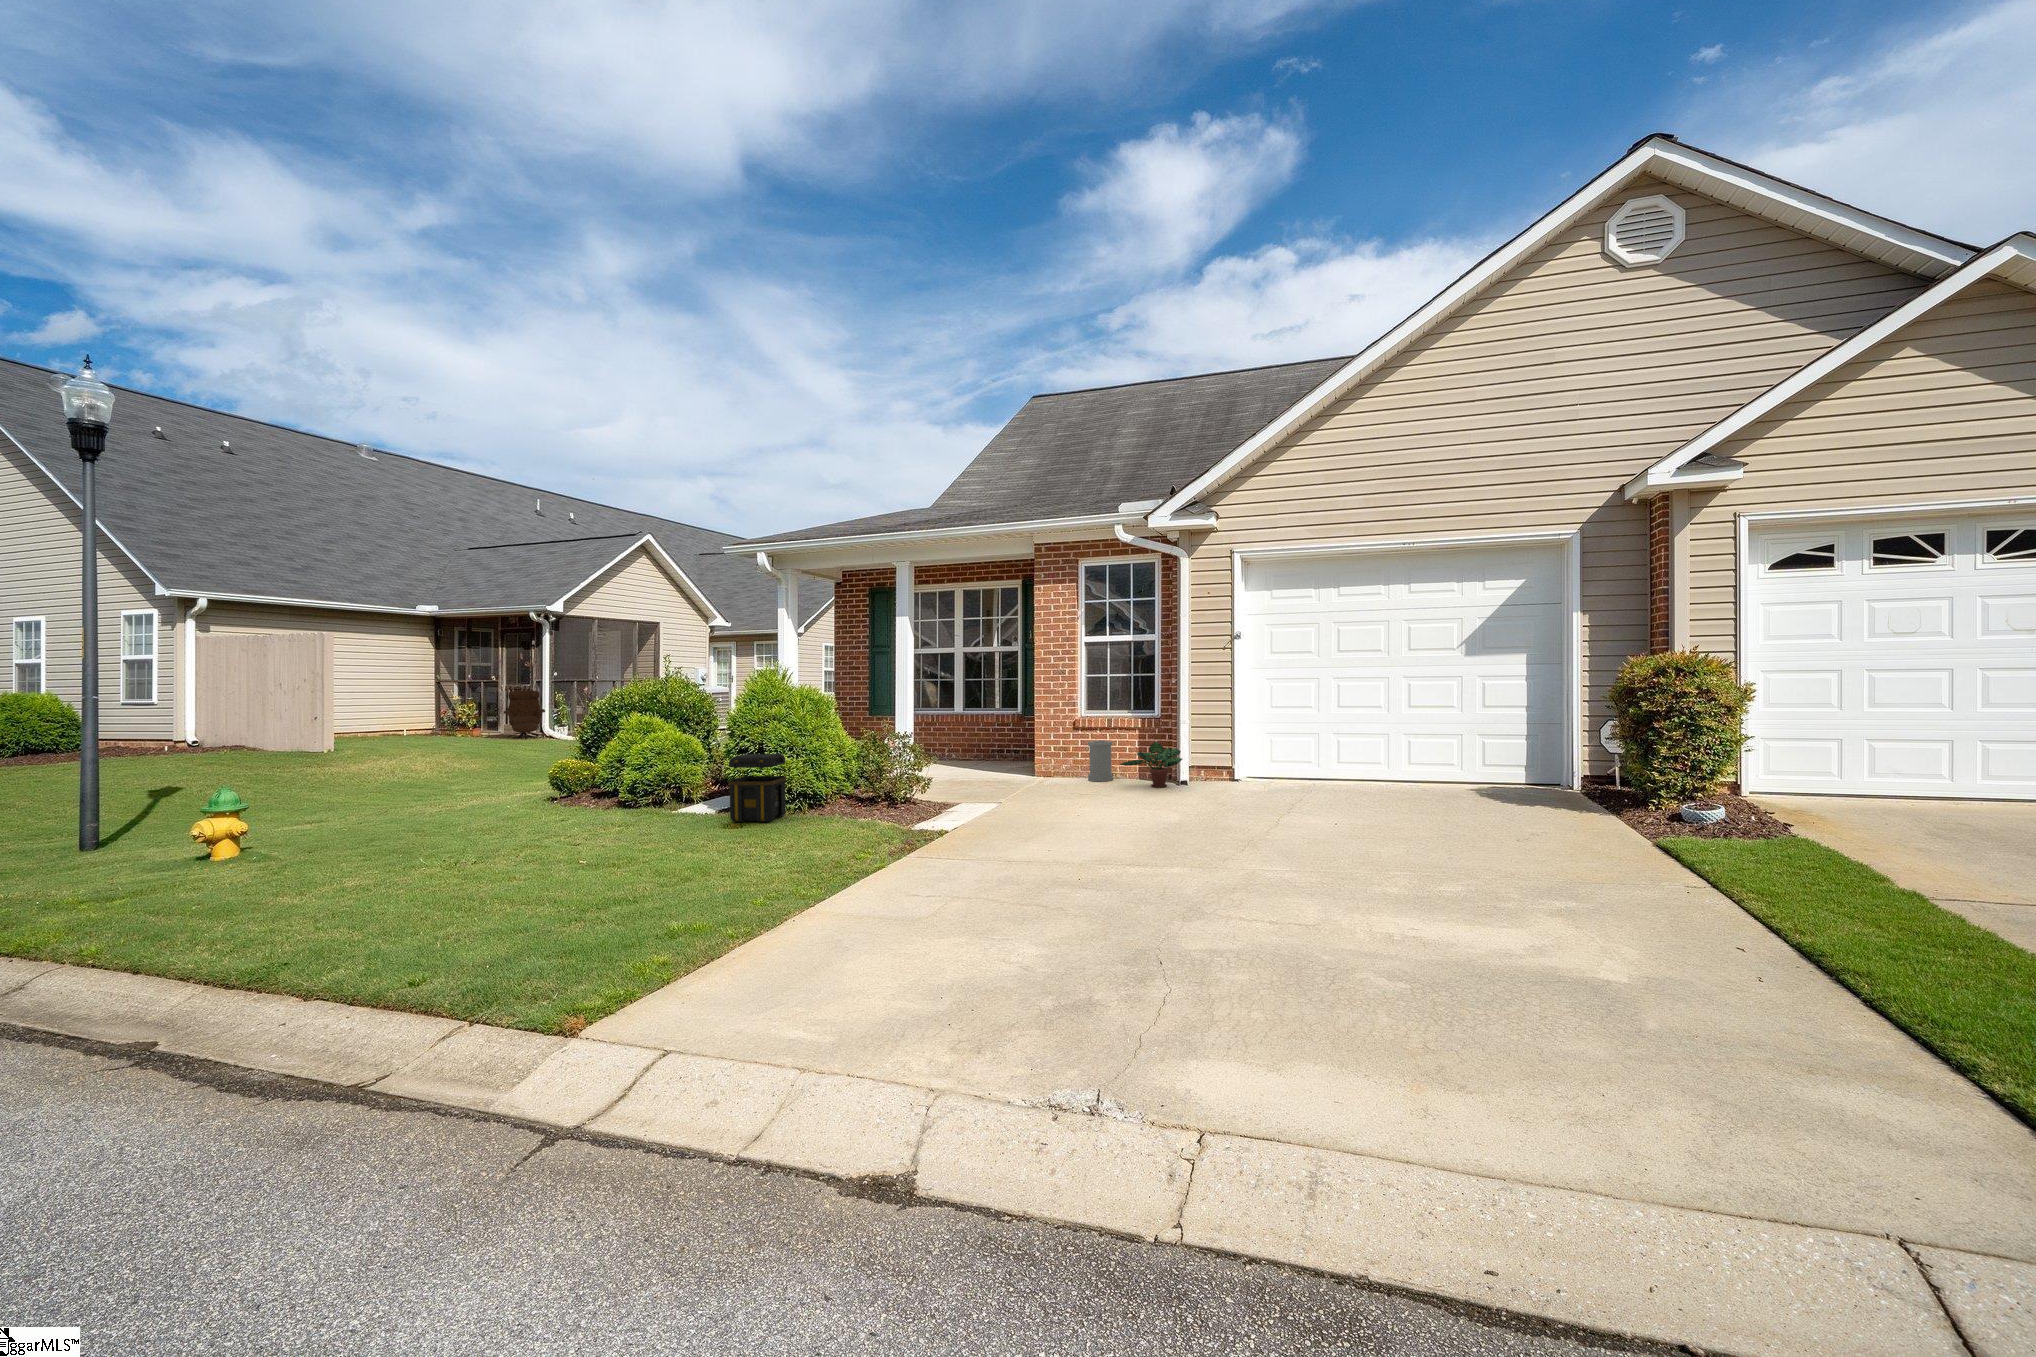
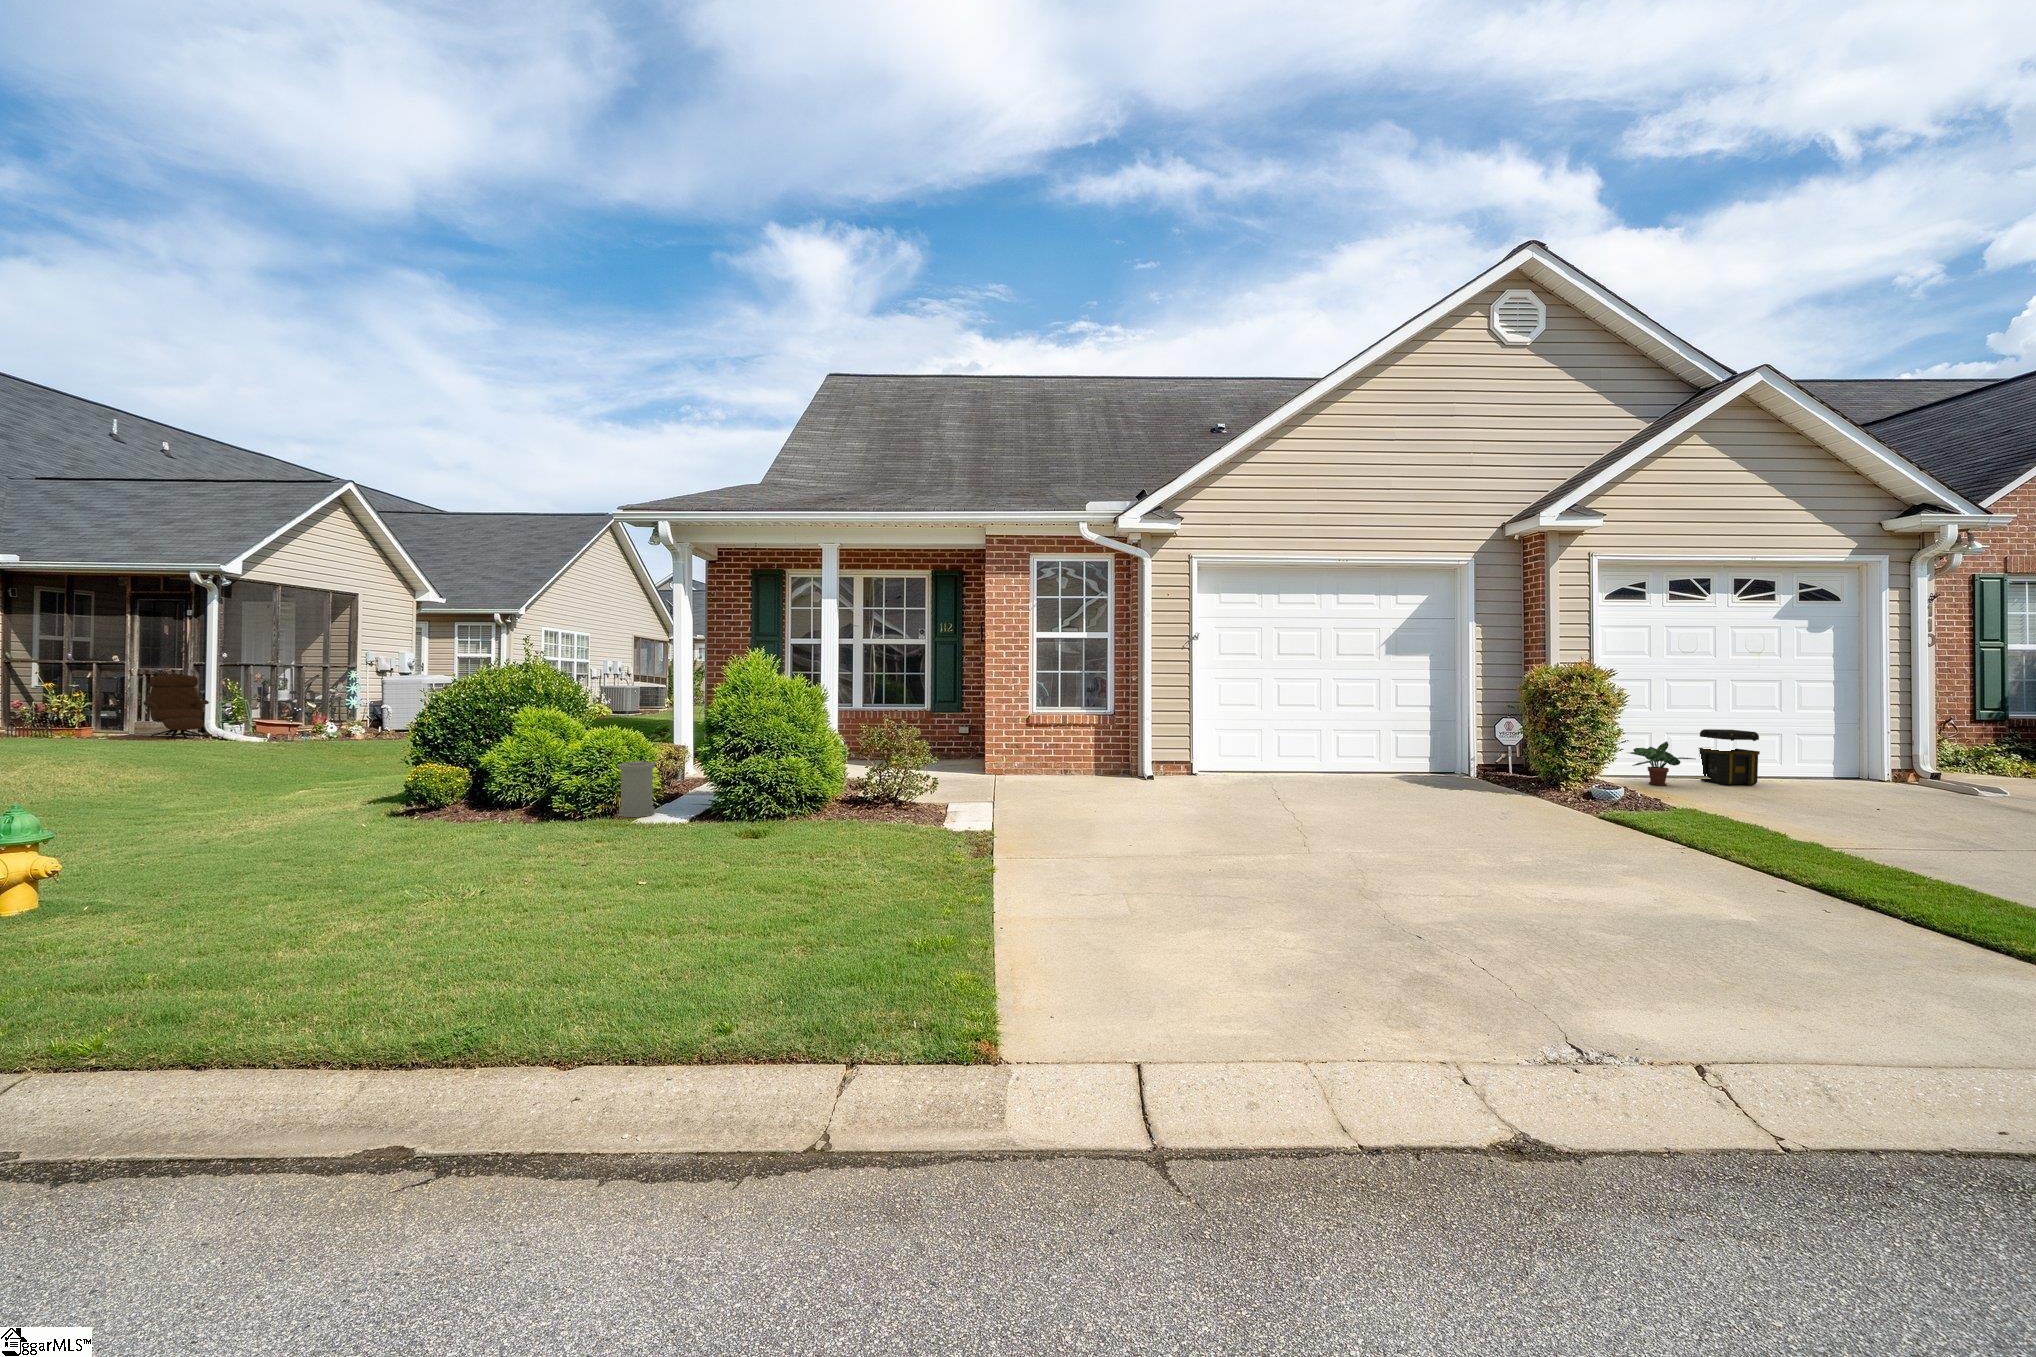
trash can: present [1088,740,1113,781] -> present [618,761,655,817]
potted plant: present [1120,742,1182,787] -> present [1630,741,1695,786]
toolbox: present [728,754,786,822] -> present [1699,729,1760,785]

